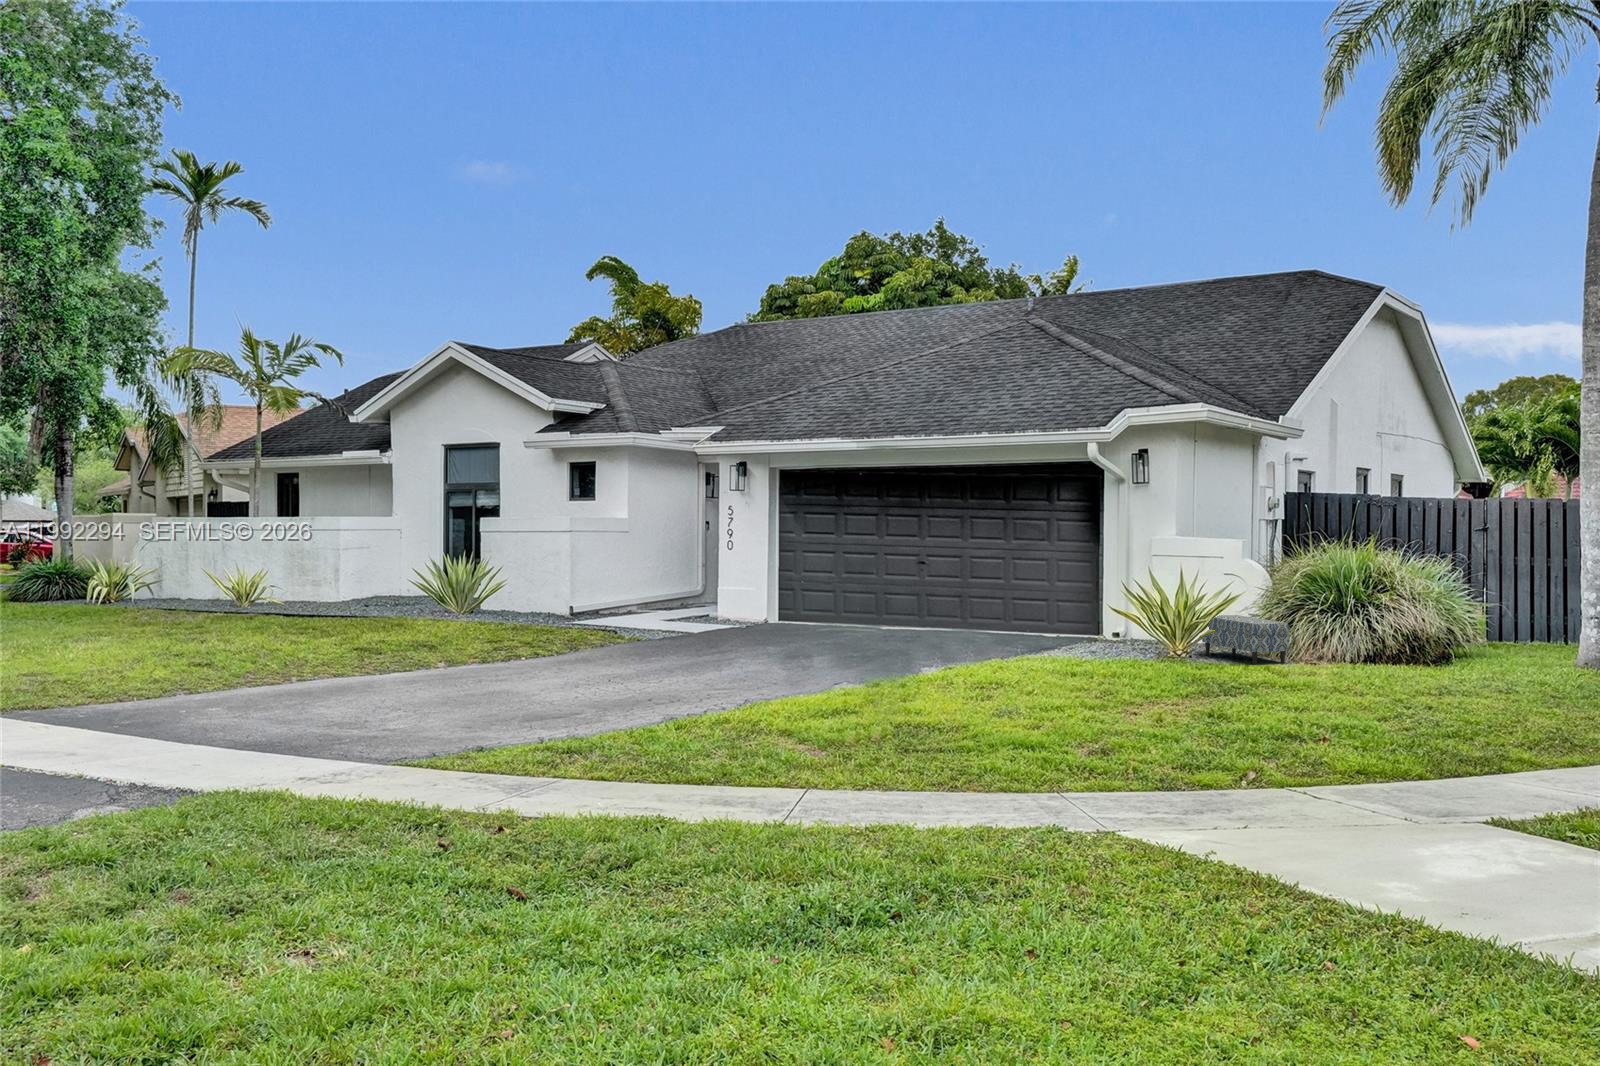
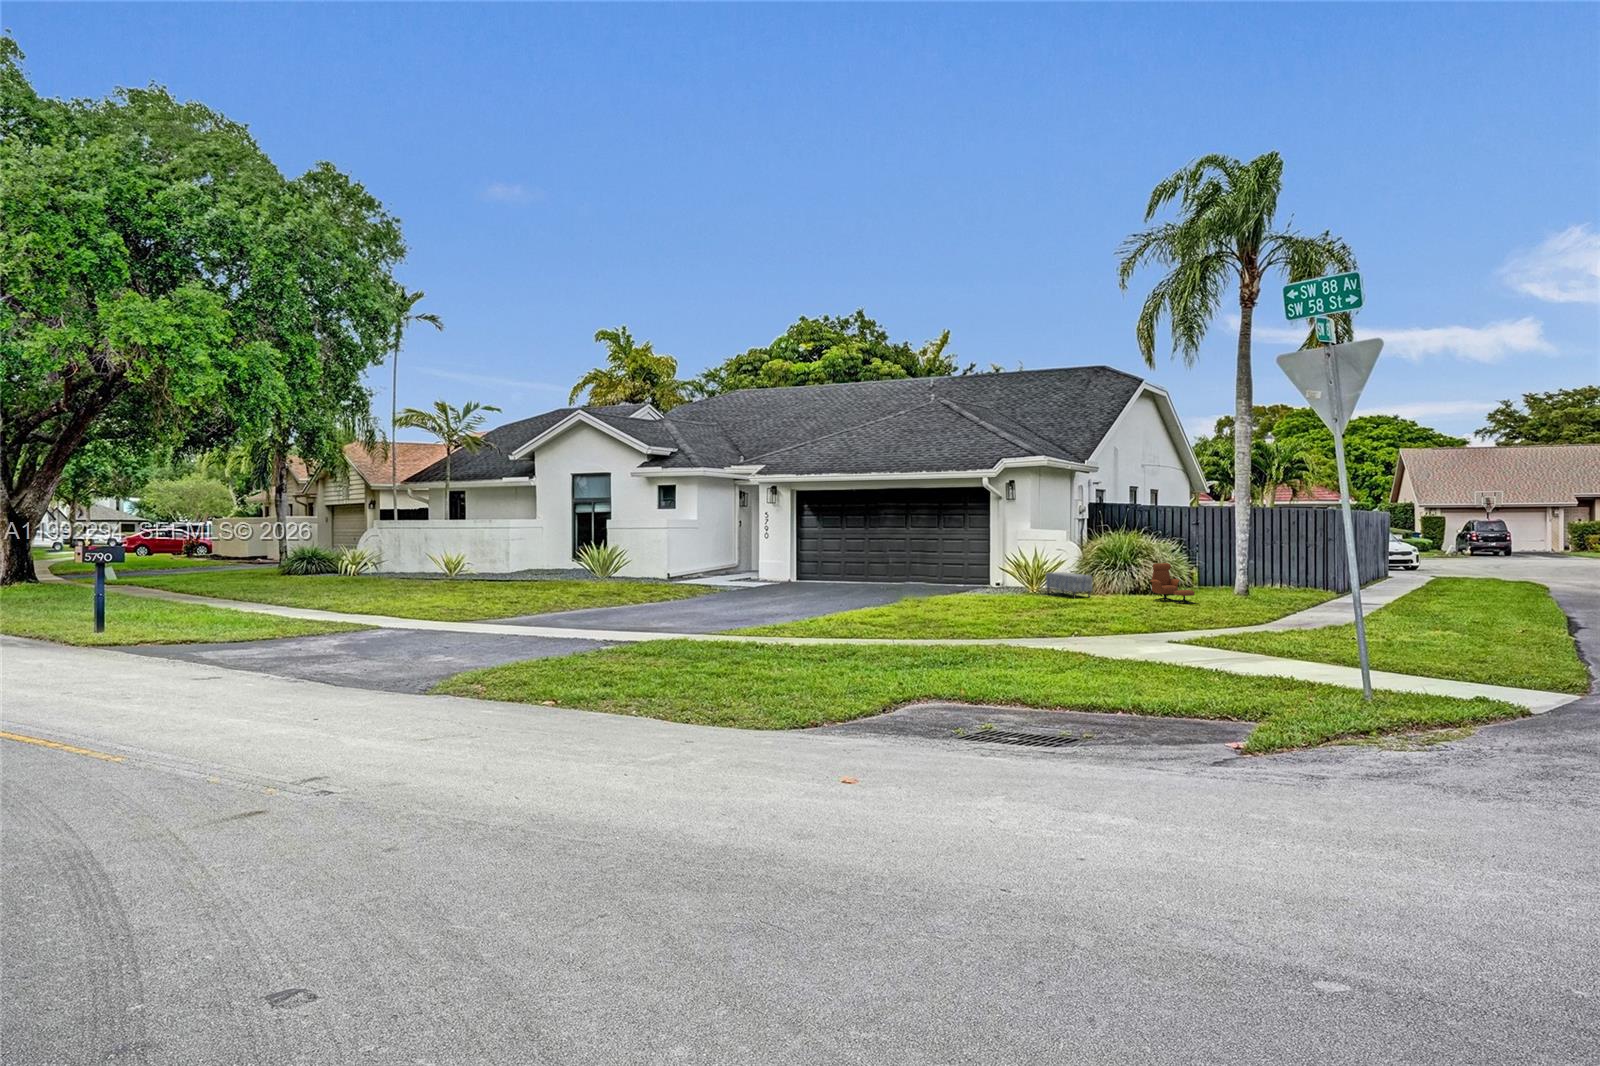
lounge chair: none [1398,602,1488,682] -> present [1150,563,1195,604]

